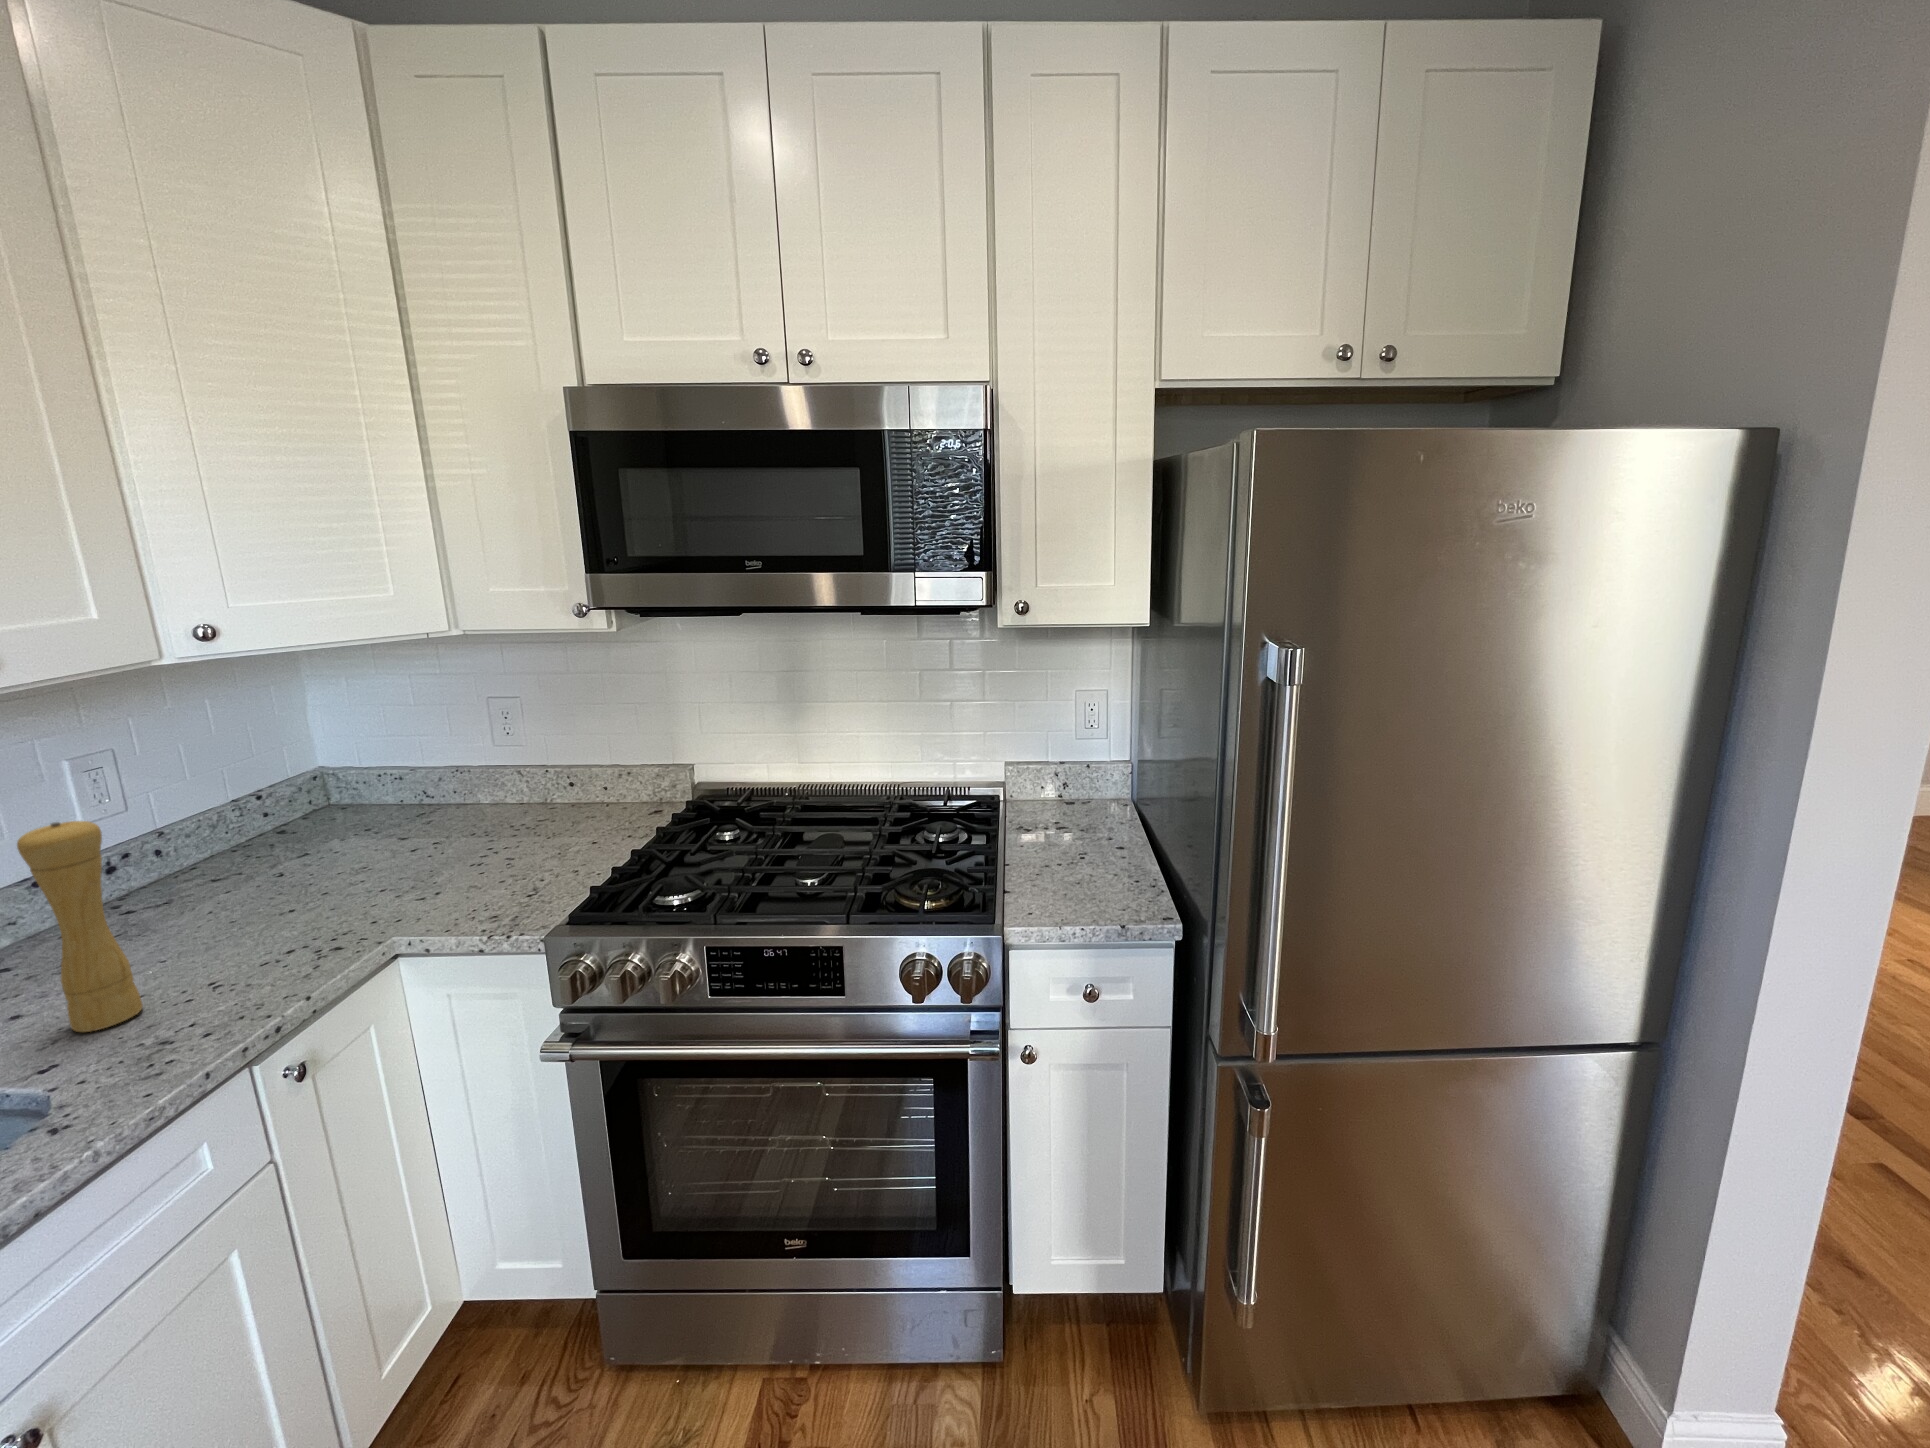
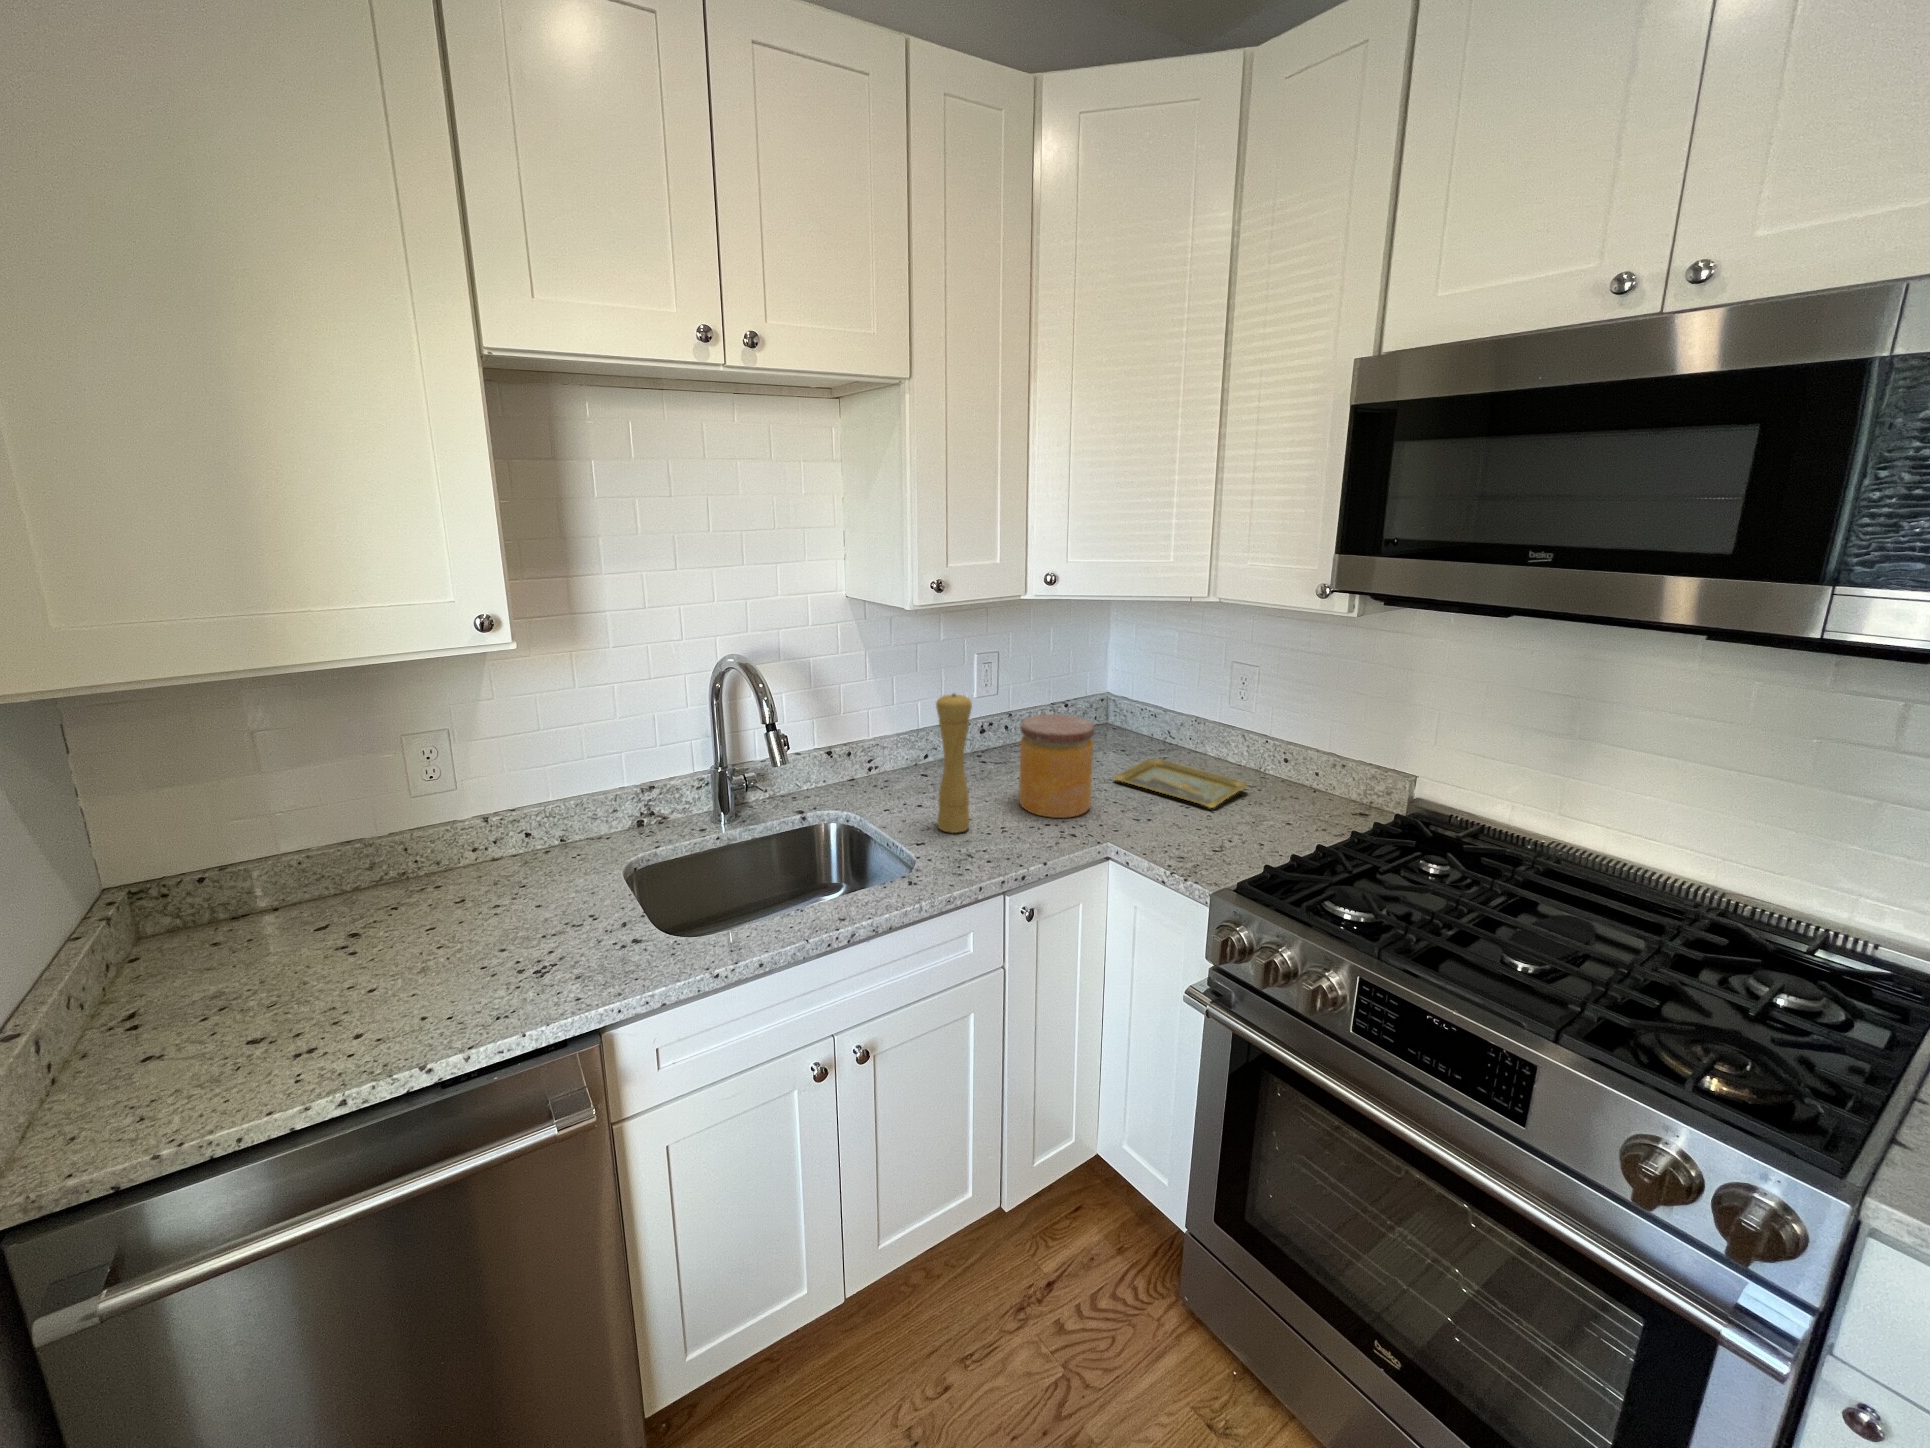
jar: none [200,803,348,948] -> present [1019,714,1094,818]
tray: none [368,818,542,866] -> present [1114,759,1247,808]

